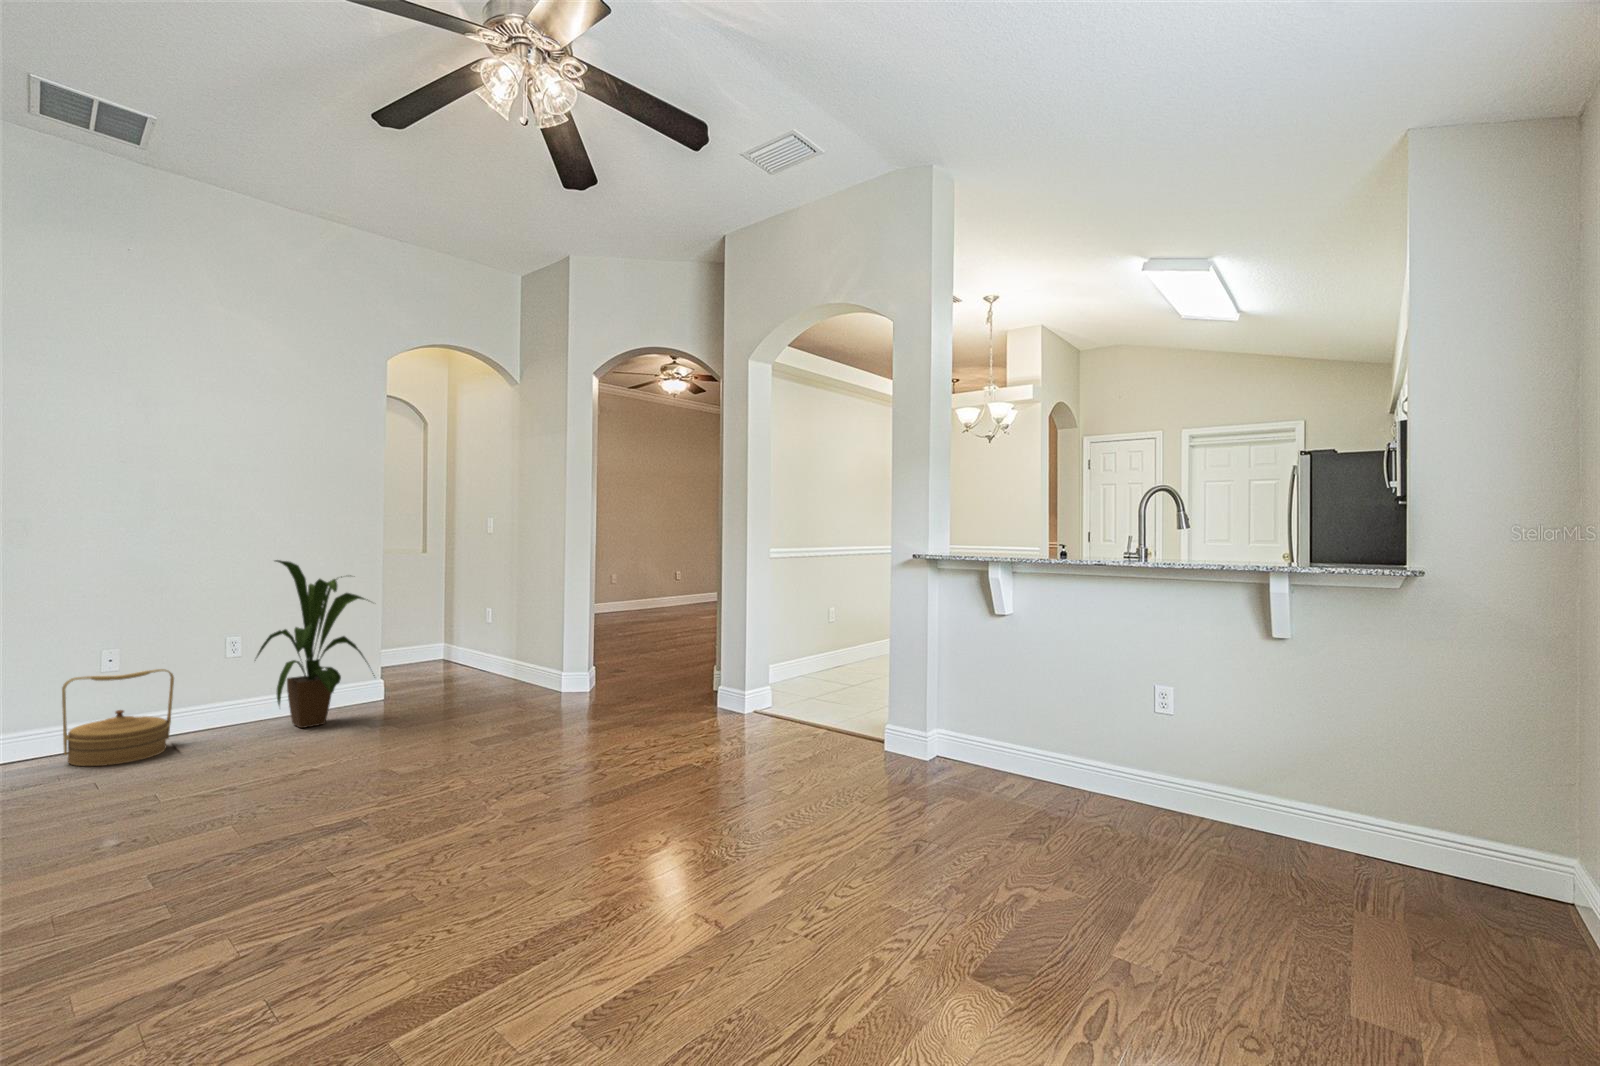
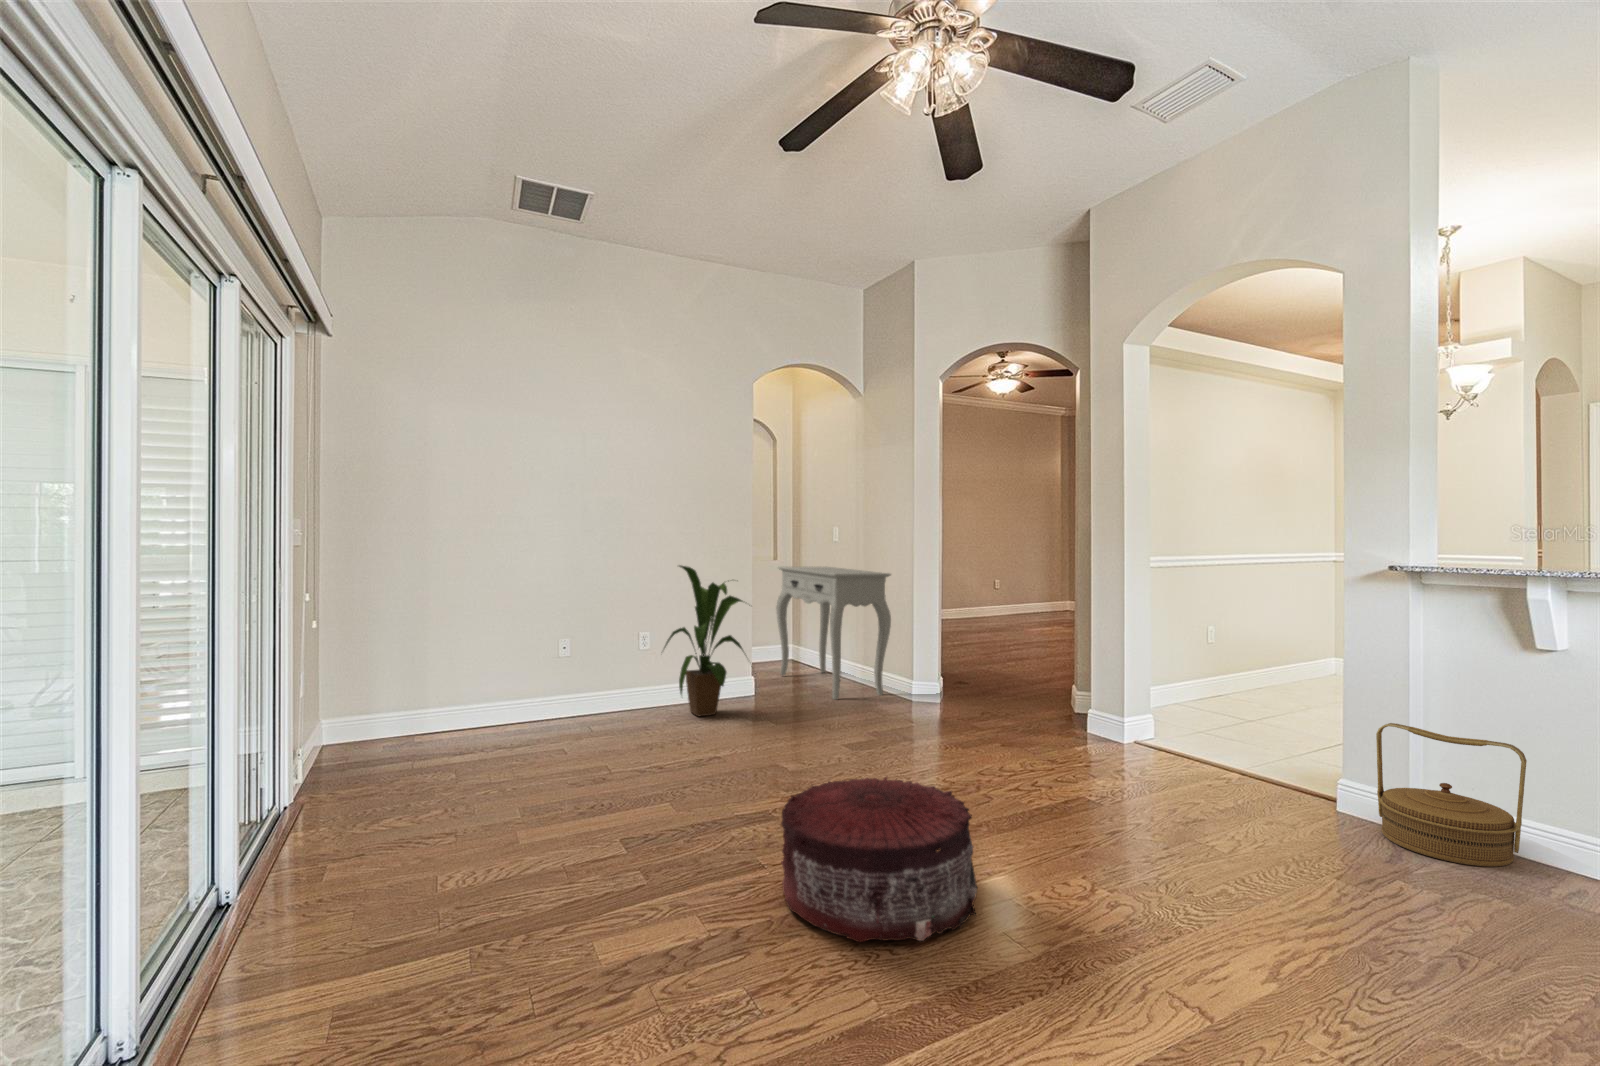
console table: none [415,560,539,699] -> present [776,567,891,700]
woven basket: present [62,669,174,766] -> present [1376,723,1527,867]
pouf: none [340,767,547,931] -> present [781,777,977,942]

